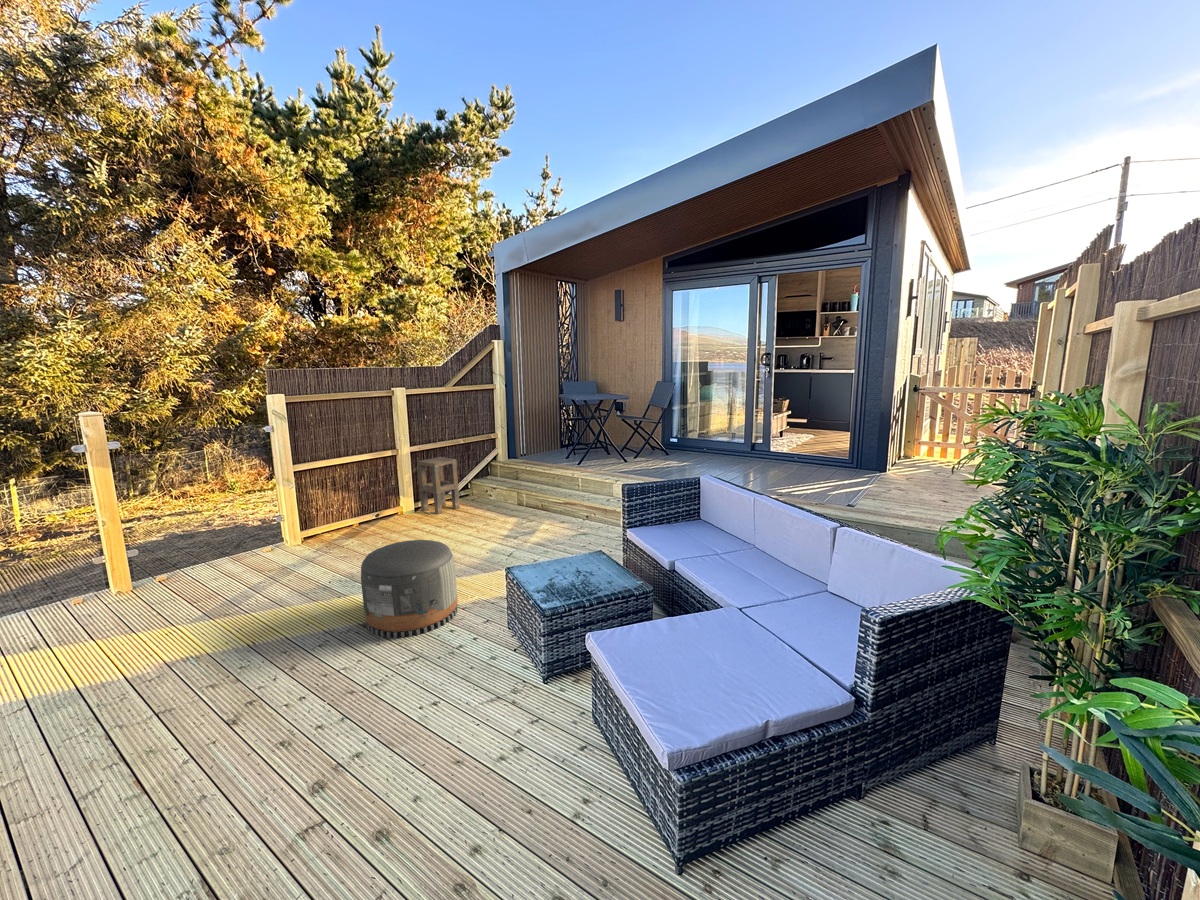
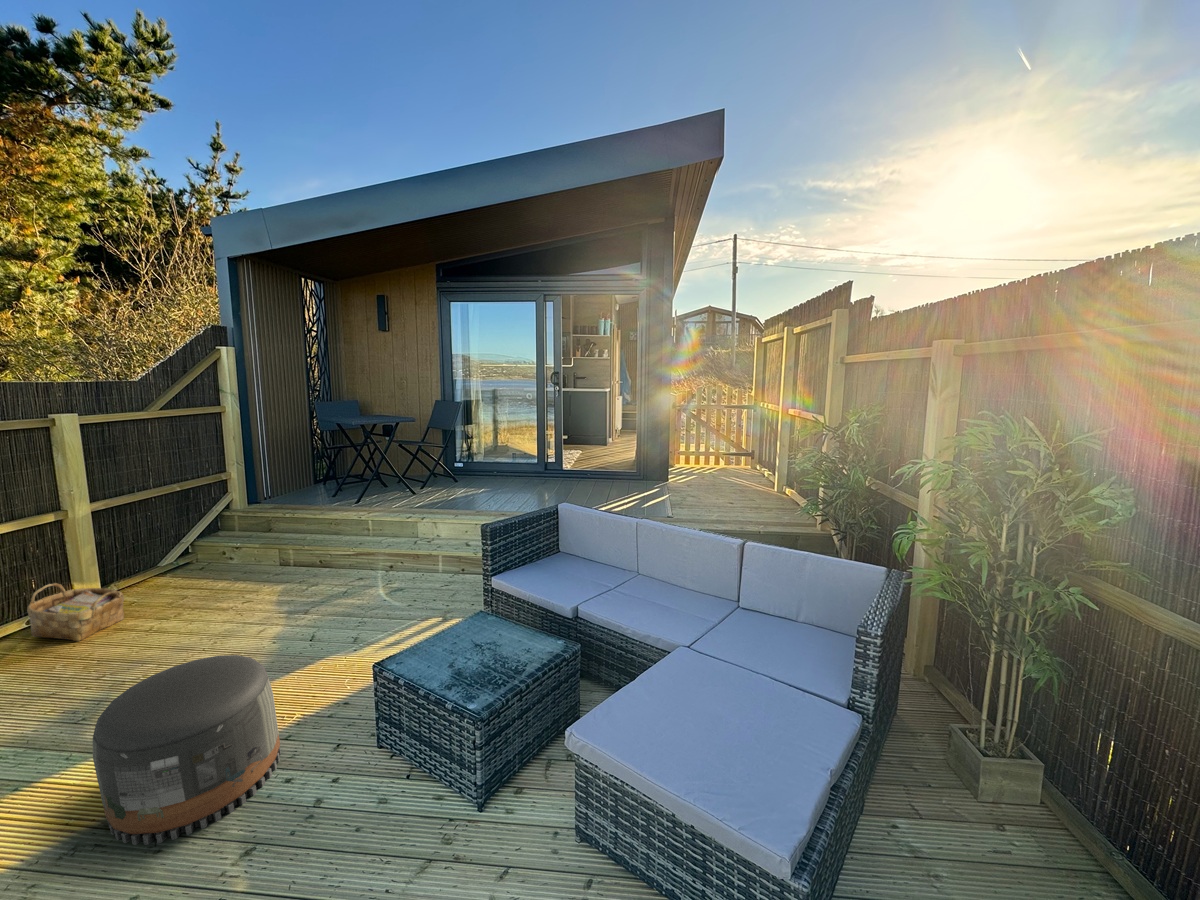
side table: present [417,457,460,515] -> none [100,517,185,601]
woven basket: none [376,491,421,529] -> present [27,583,124,641]

